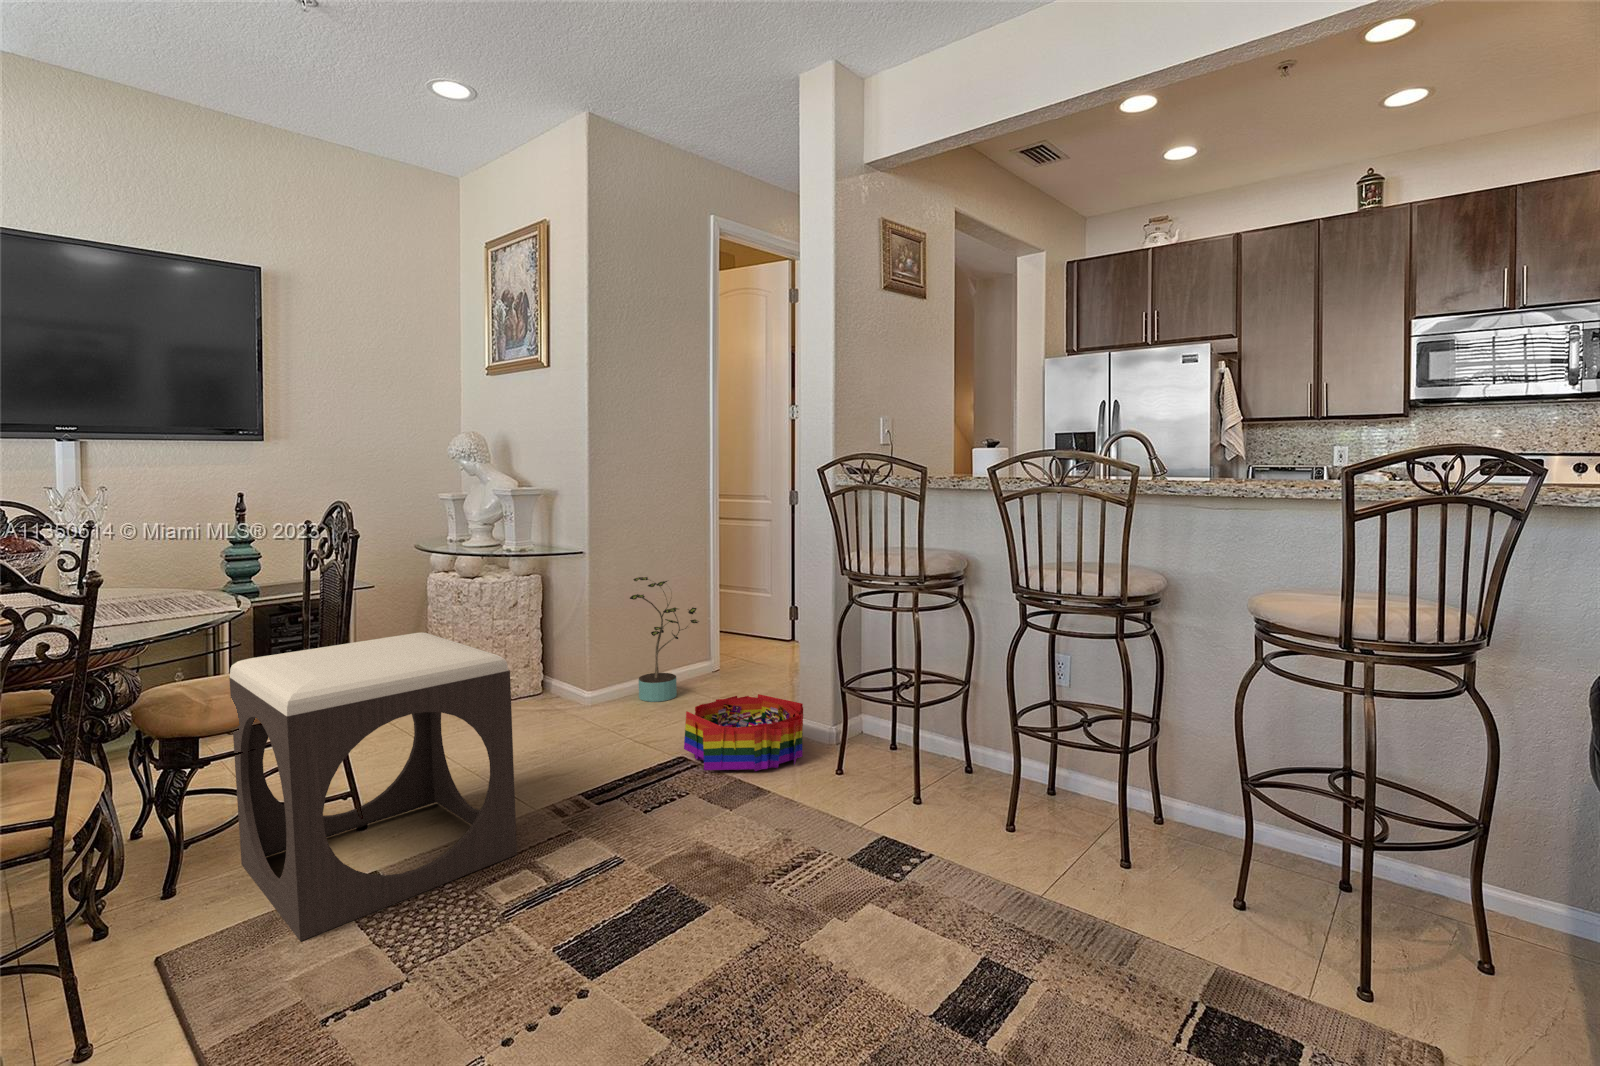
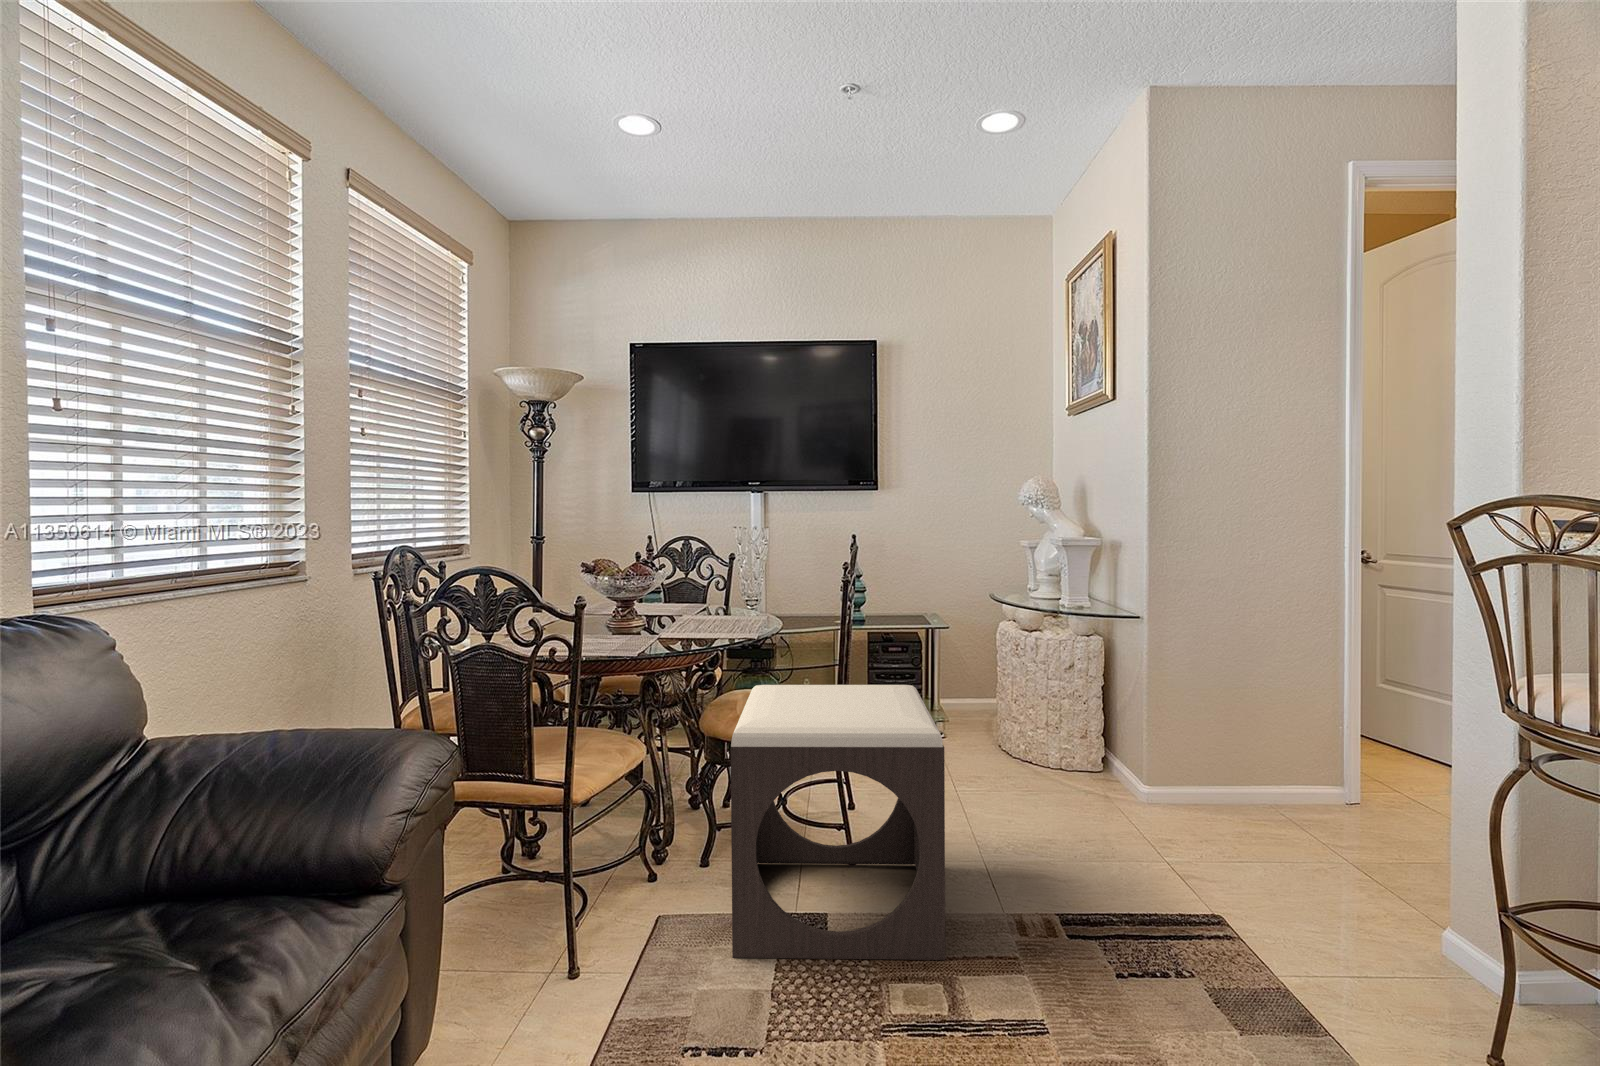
potted plant: present [630,577,699,702] -> none [1200,653,1312,826]
storage bin: present [684,694,803,771] -> none [1223,848,1450,1005]

